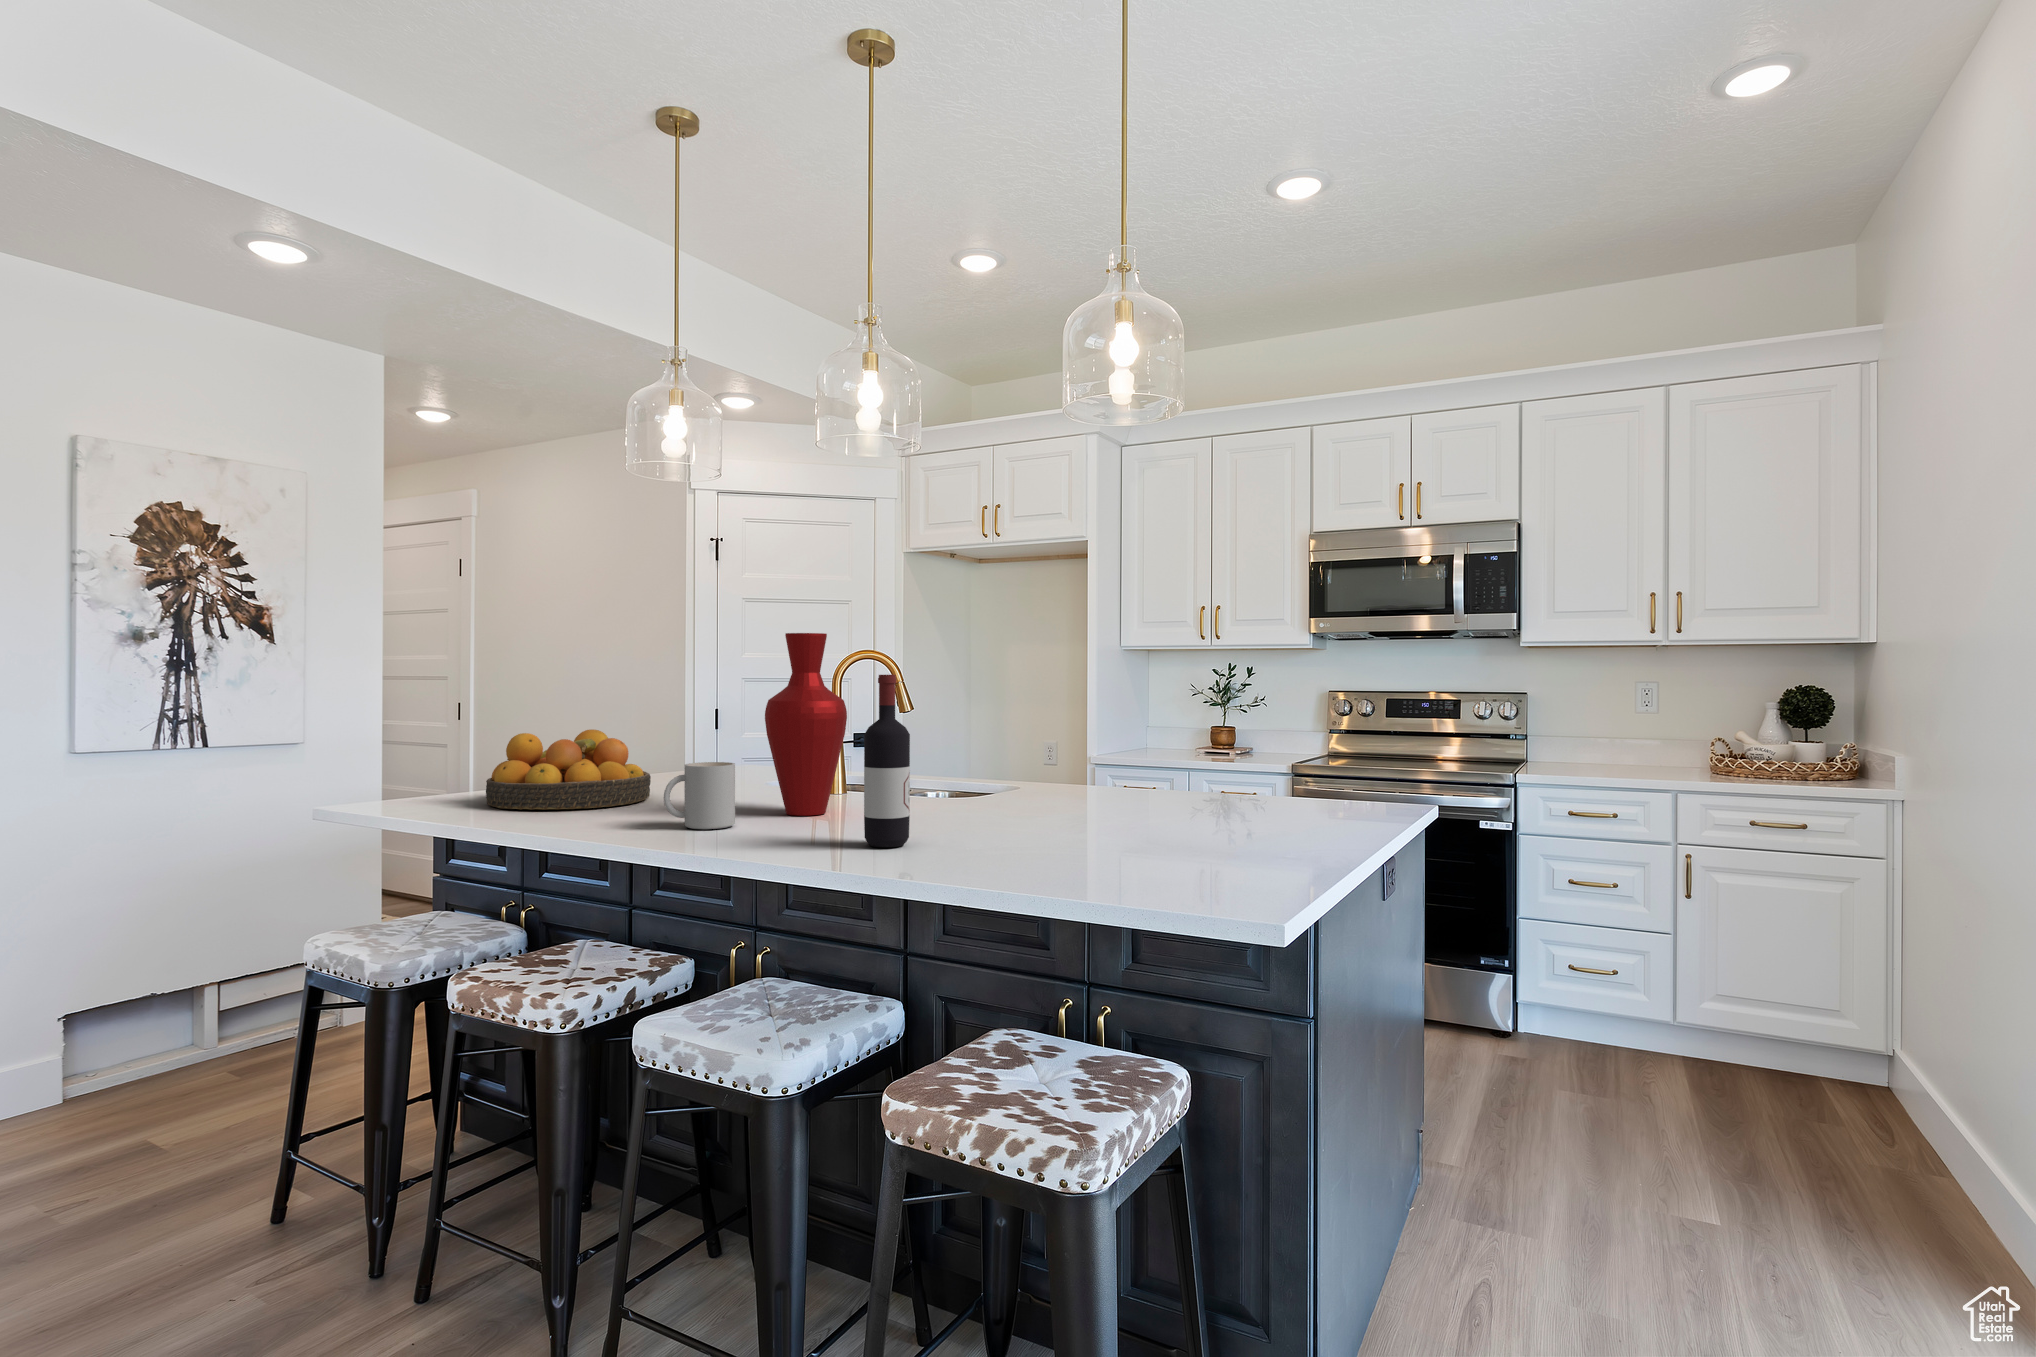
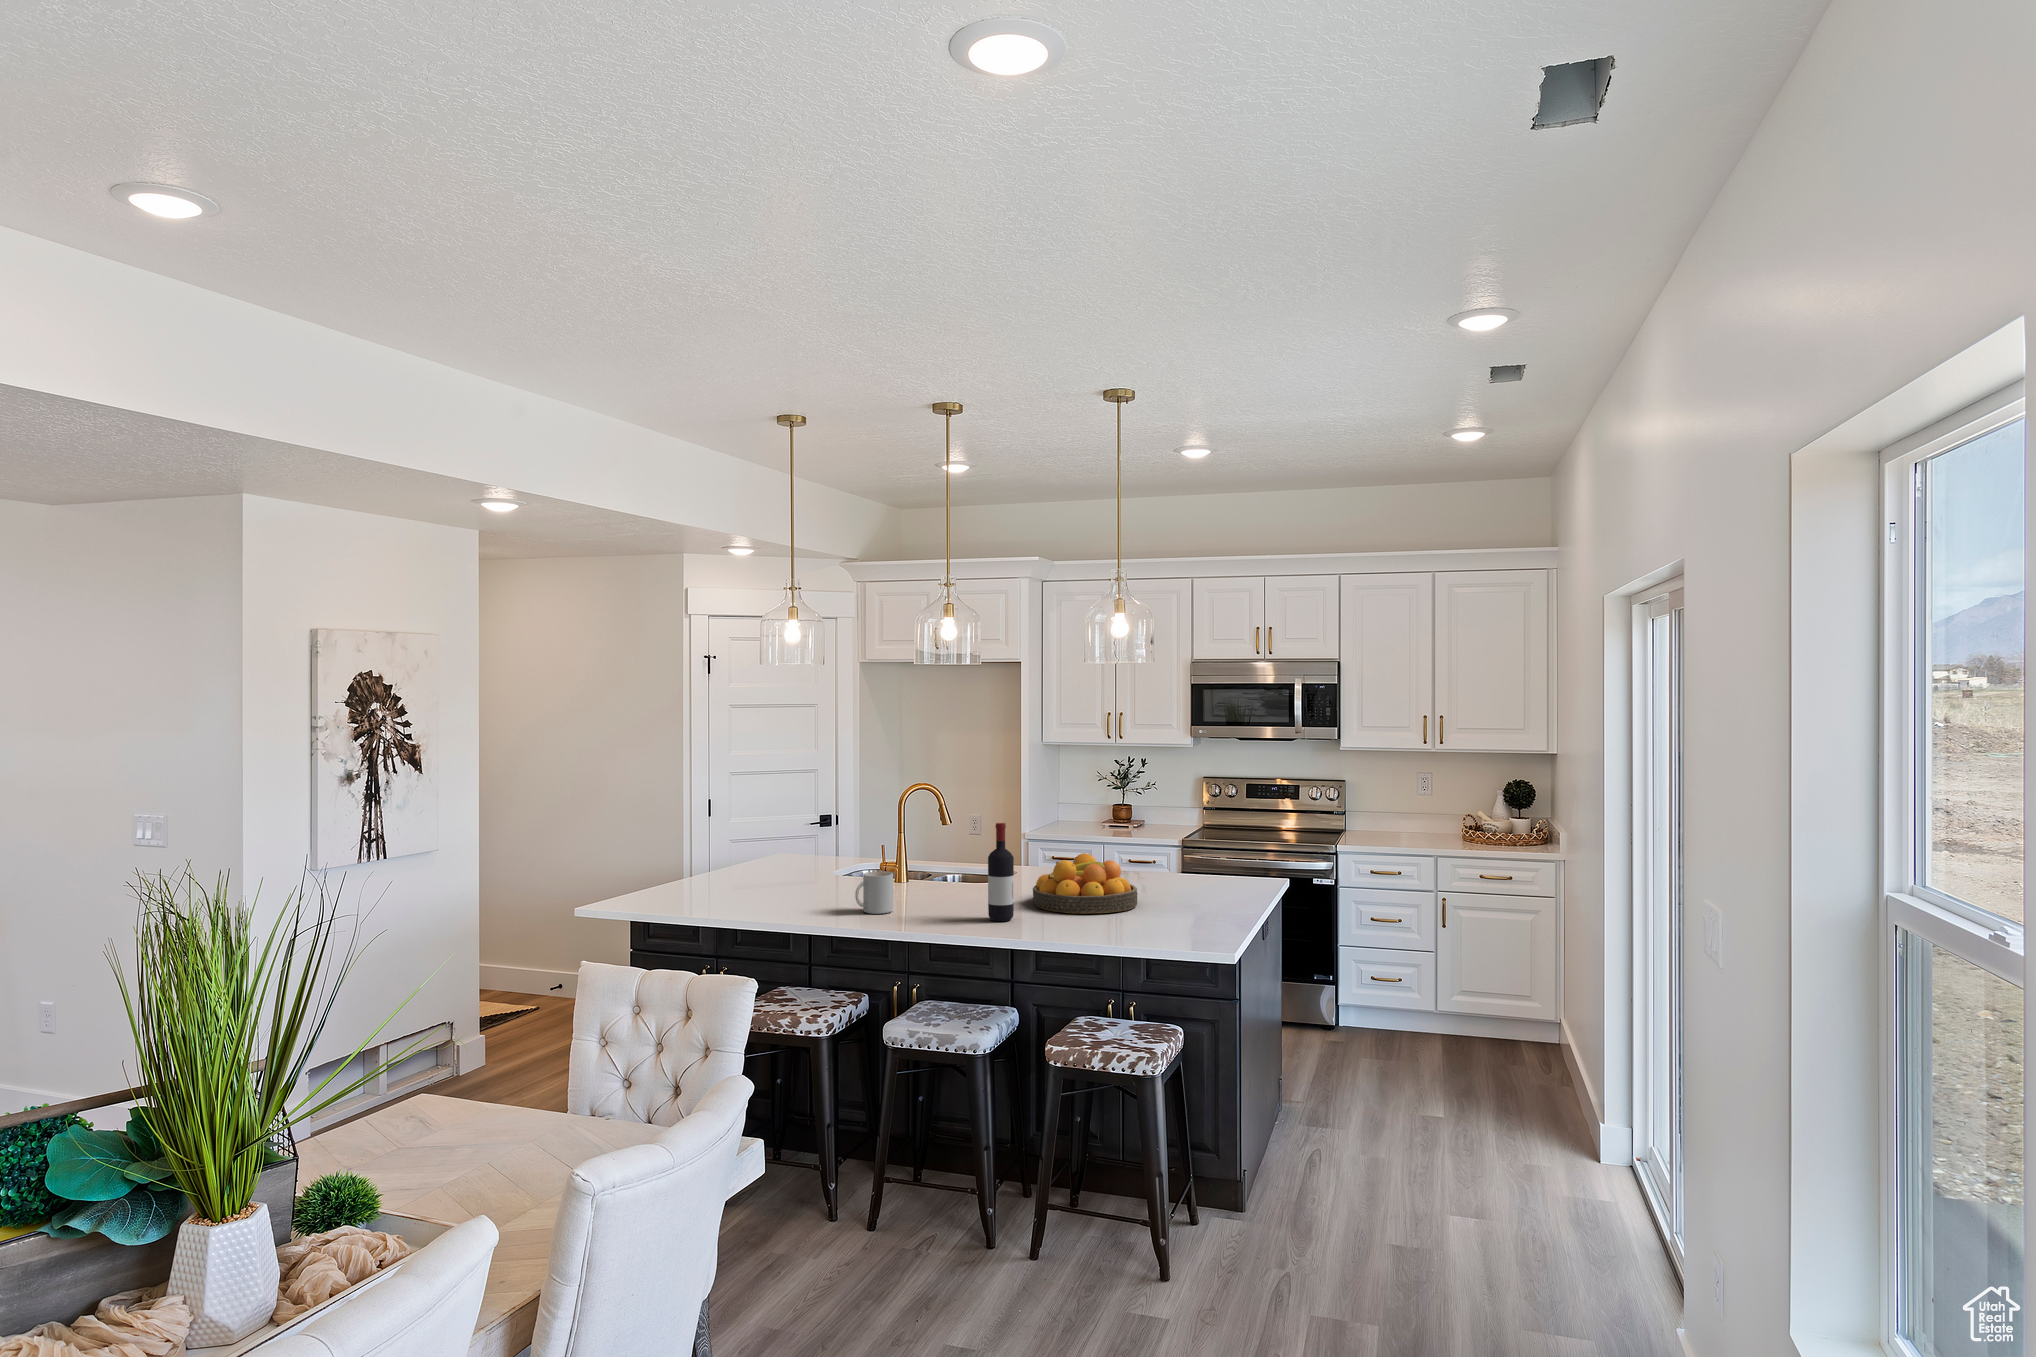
vase: present [765,633,847,816] -> none [894,786,944,901]
fruit bowl: present [486,729,651,810] -> present [1033,853,1137,914]

